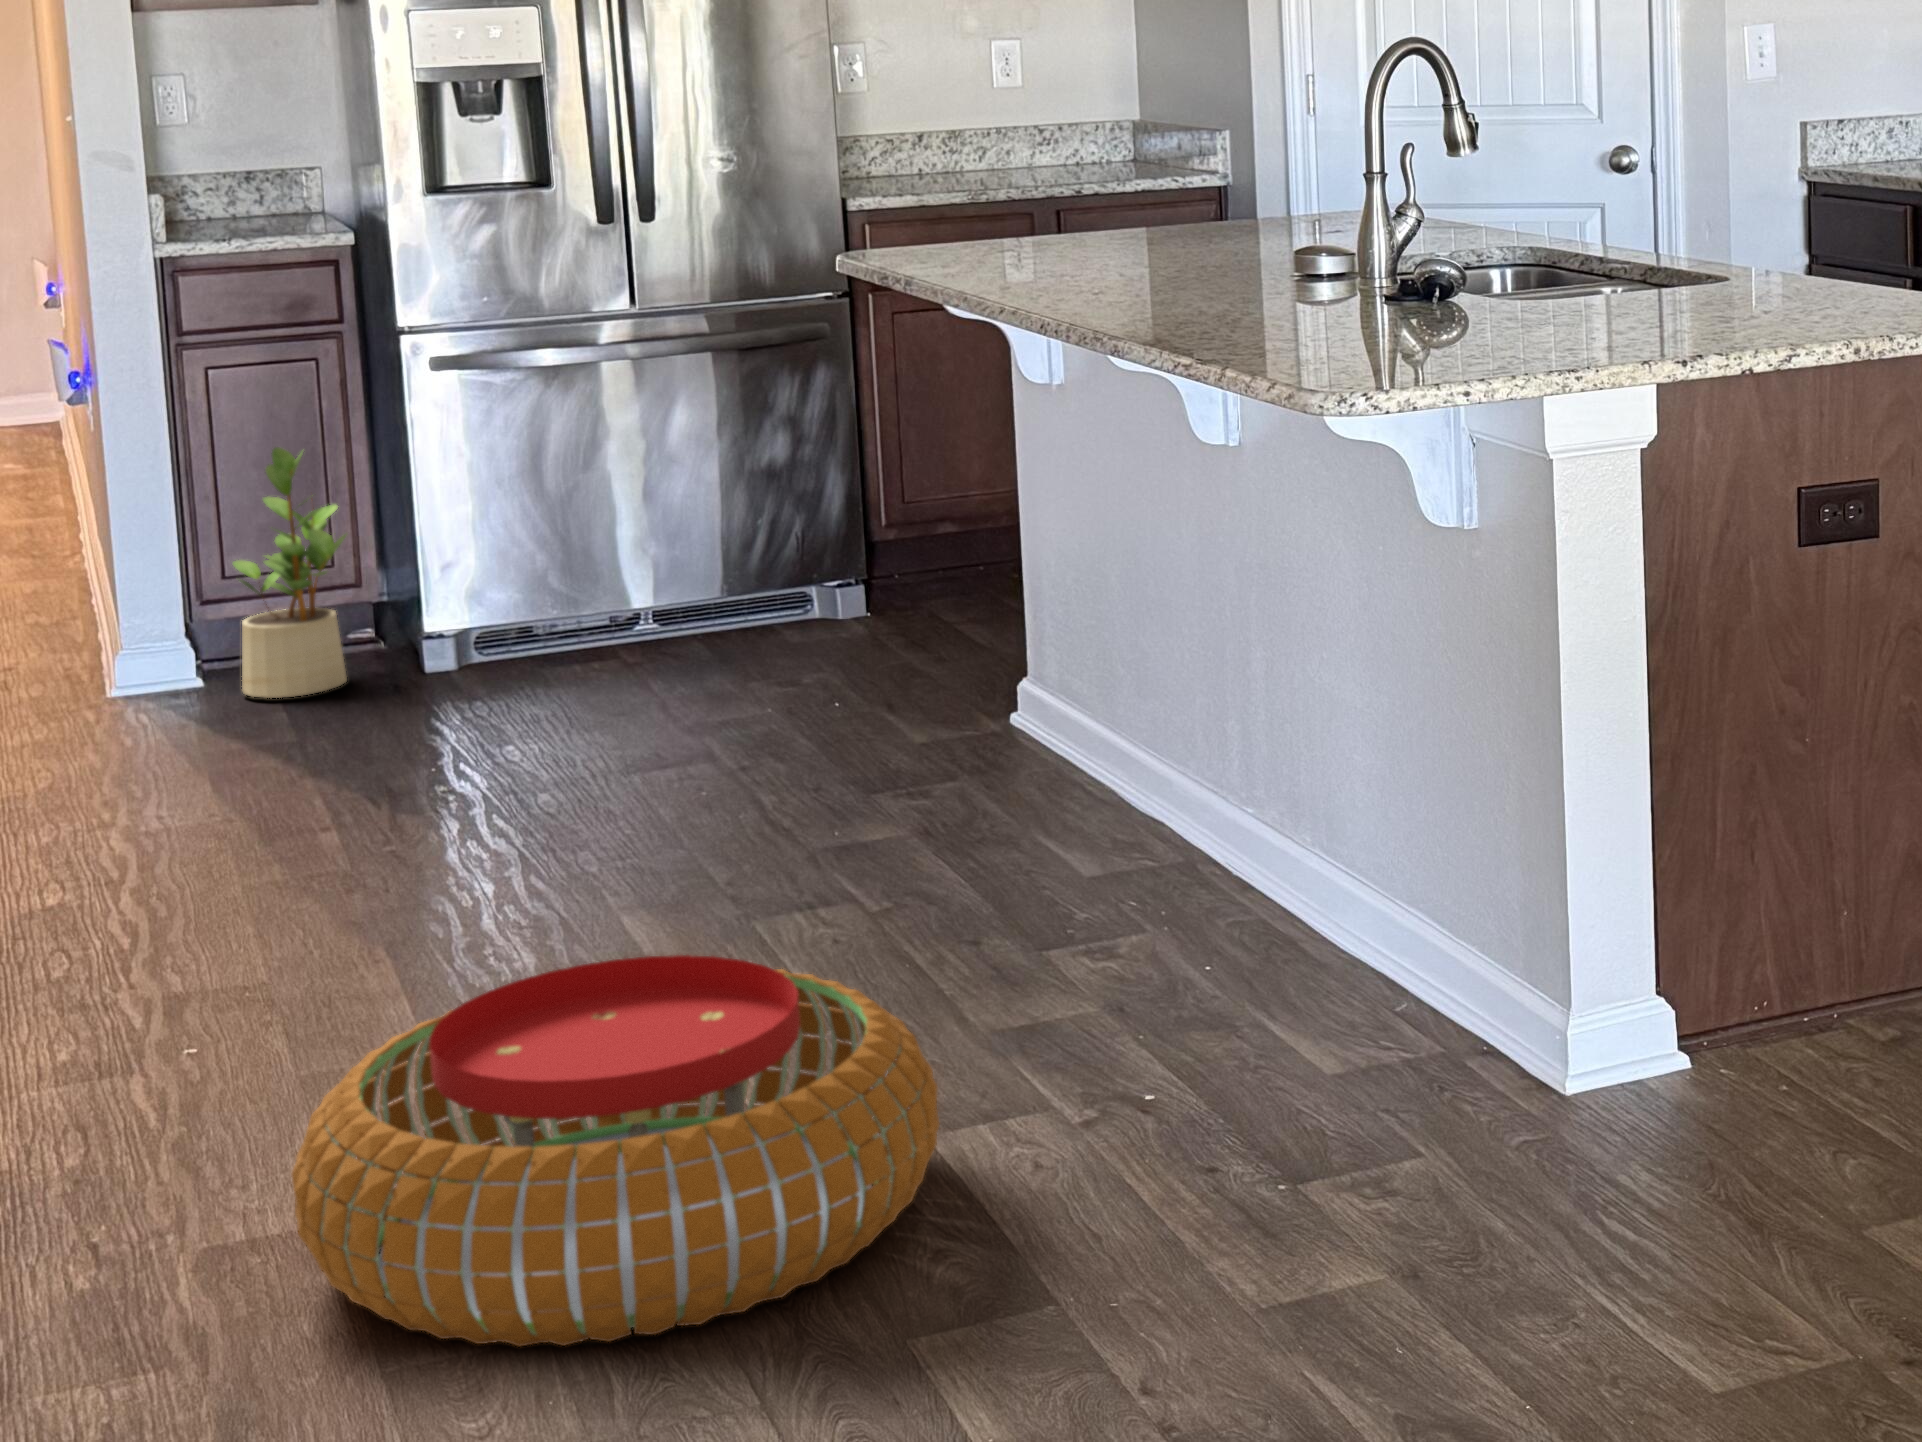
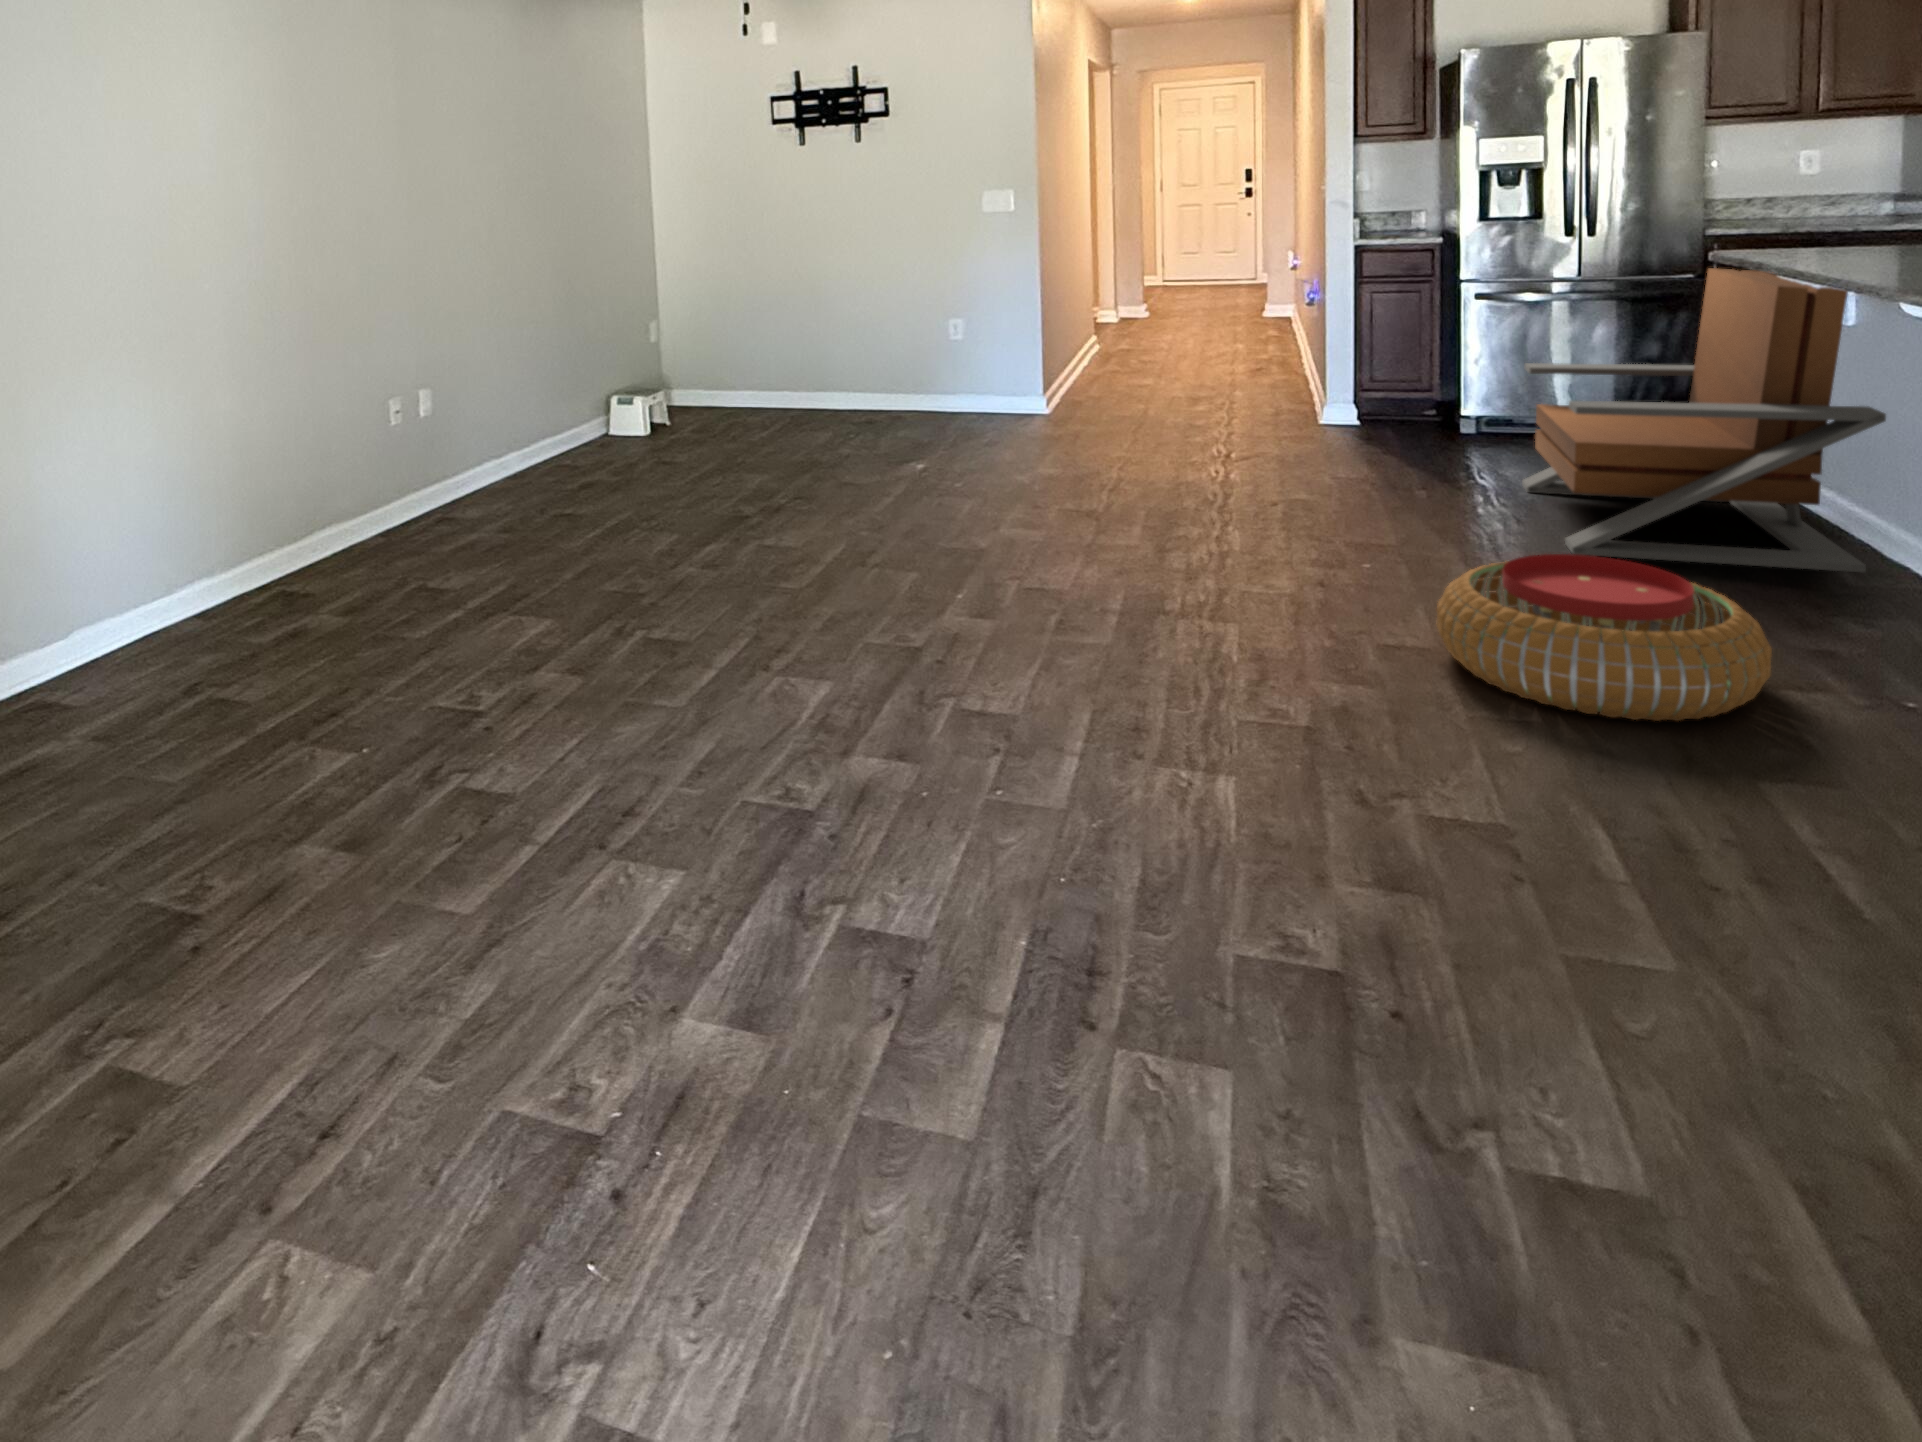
lounge chair: none [521,284,1111,935] -> present [1522,268,1886,572]
potted plant: present [233,447,347,698] -> none [1376,327,1430,433]

